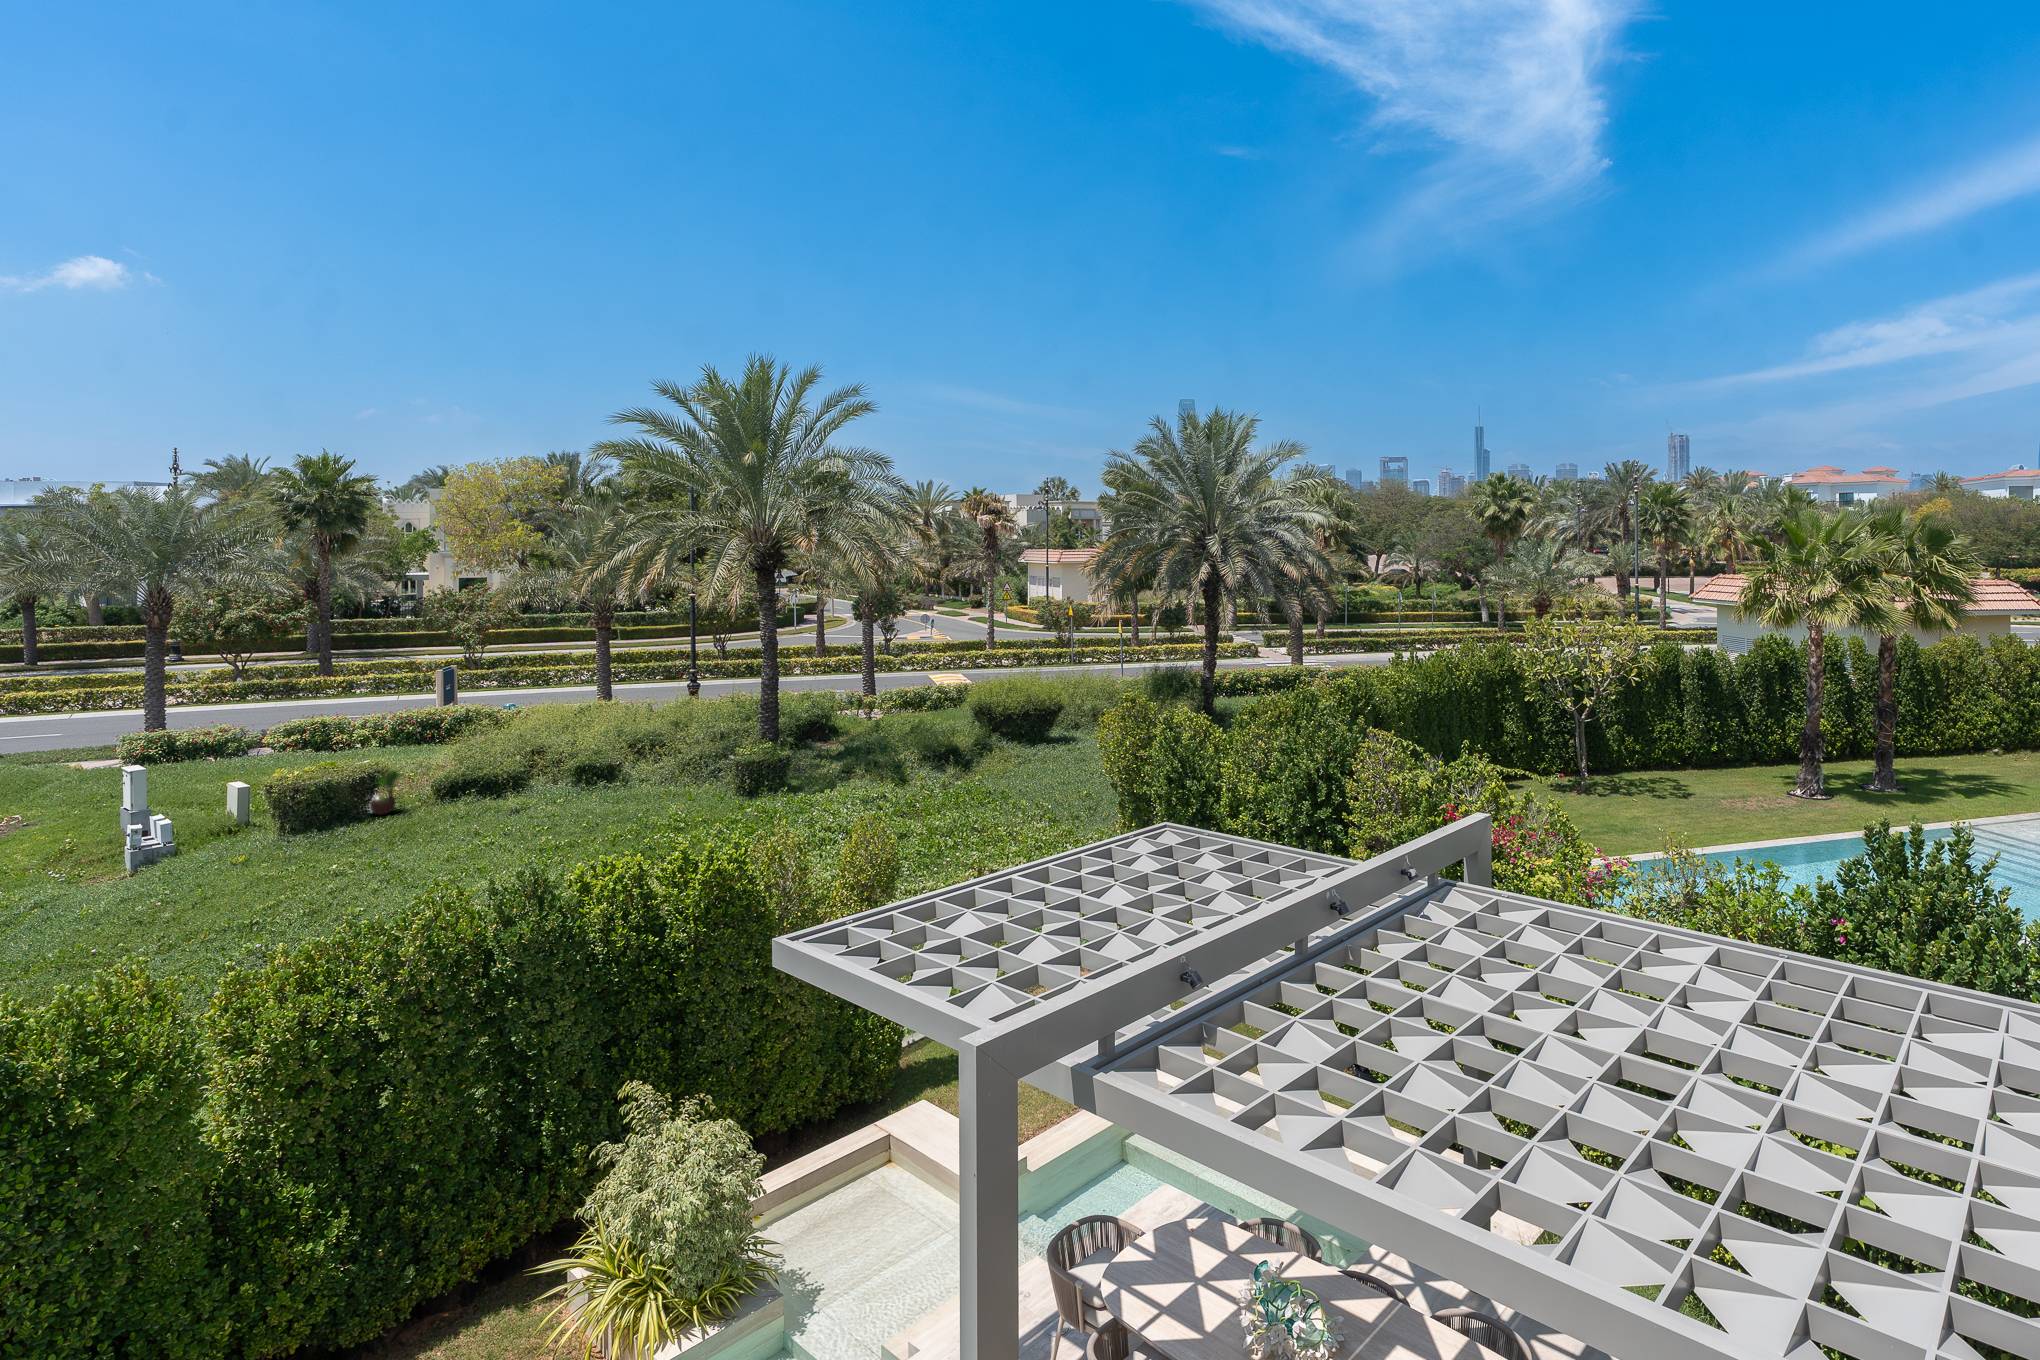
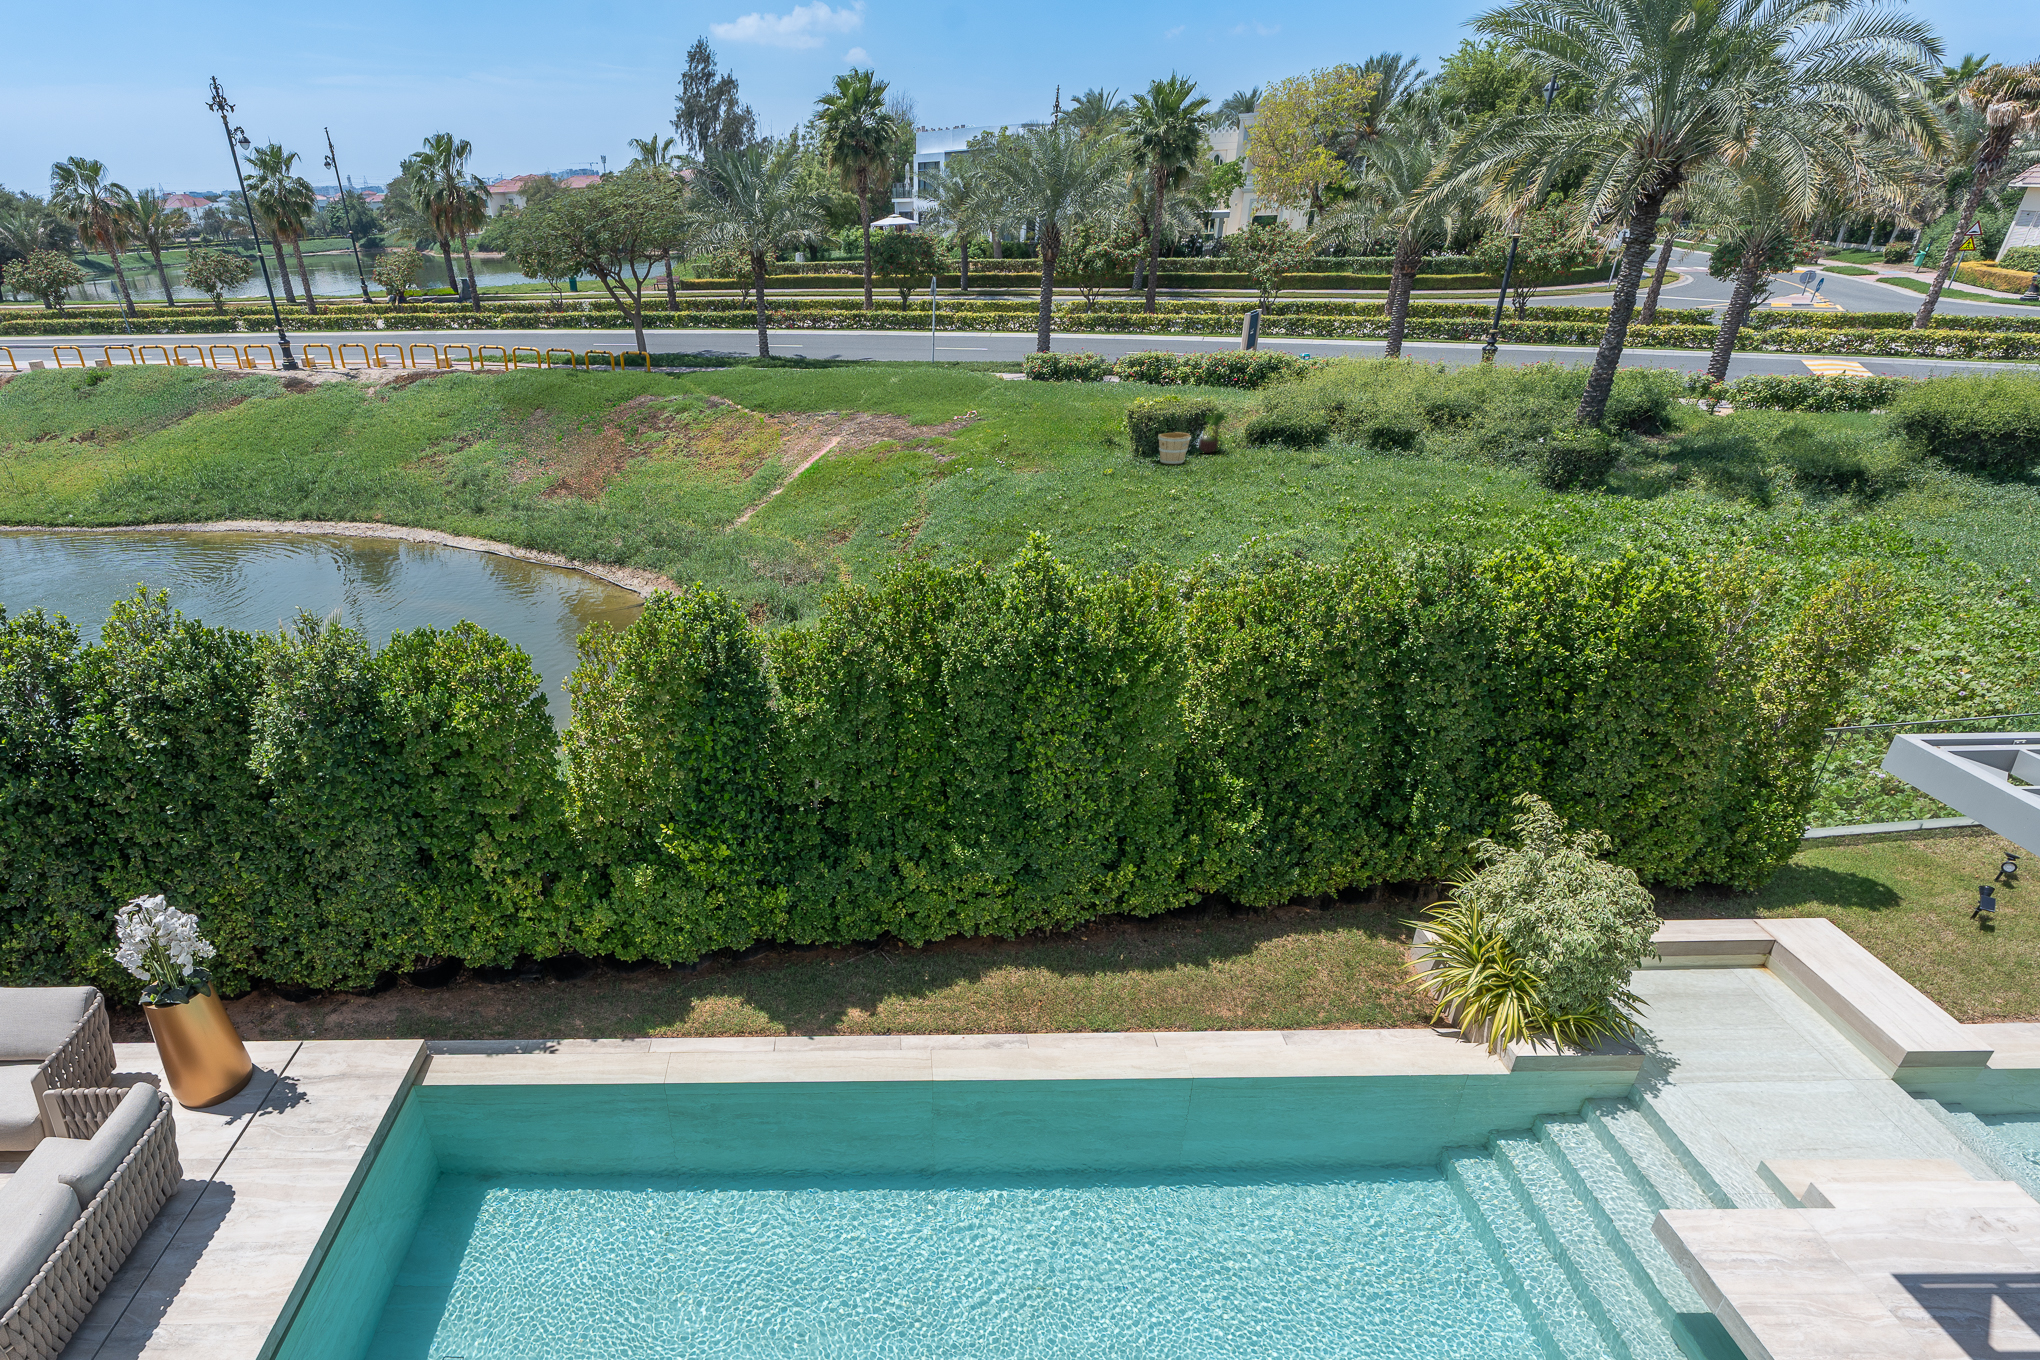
wooden bucket: none [309,798,355,834] -> present [1158,432,1191,464]

